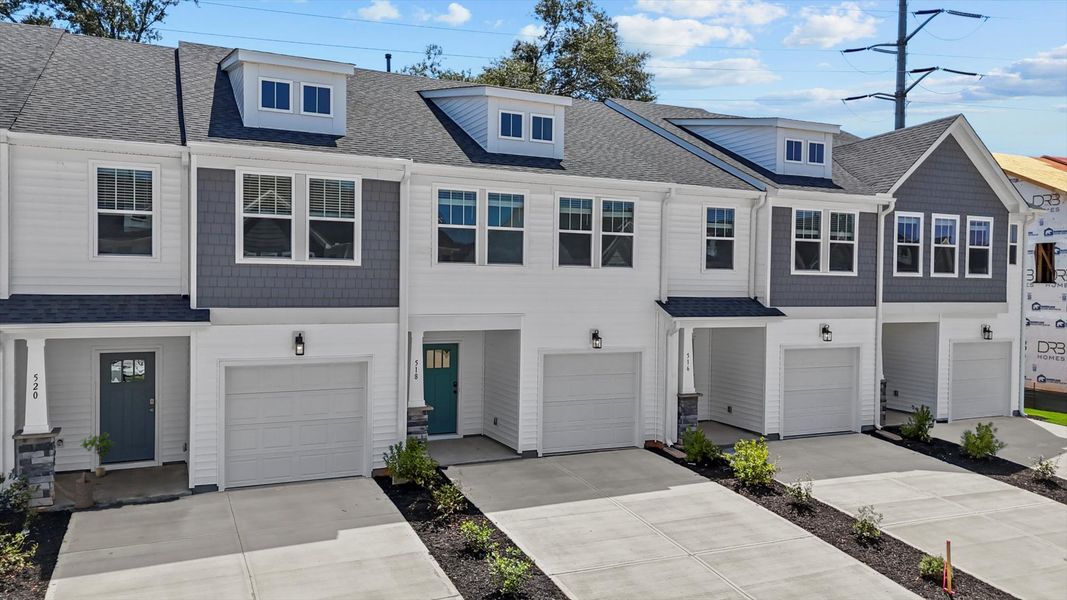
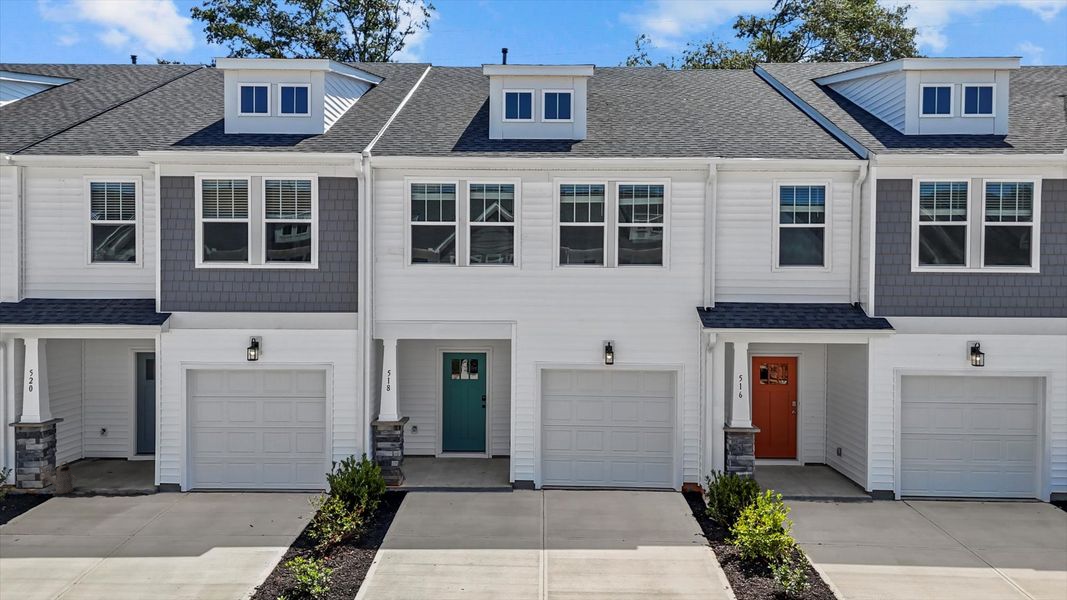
potted plant: present [80,432,114,477] -> none [105,423,142,464]

